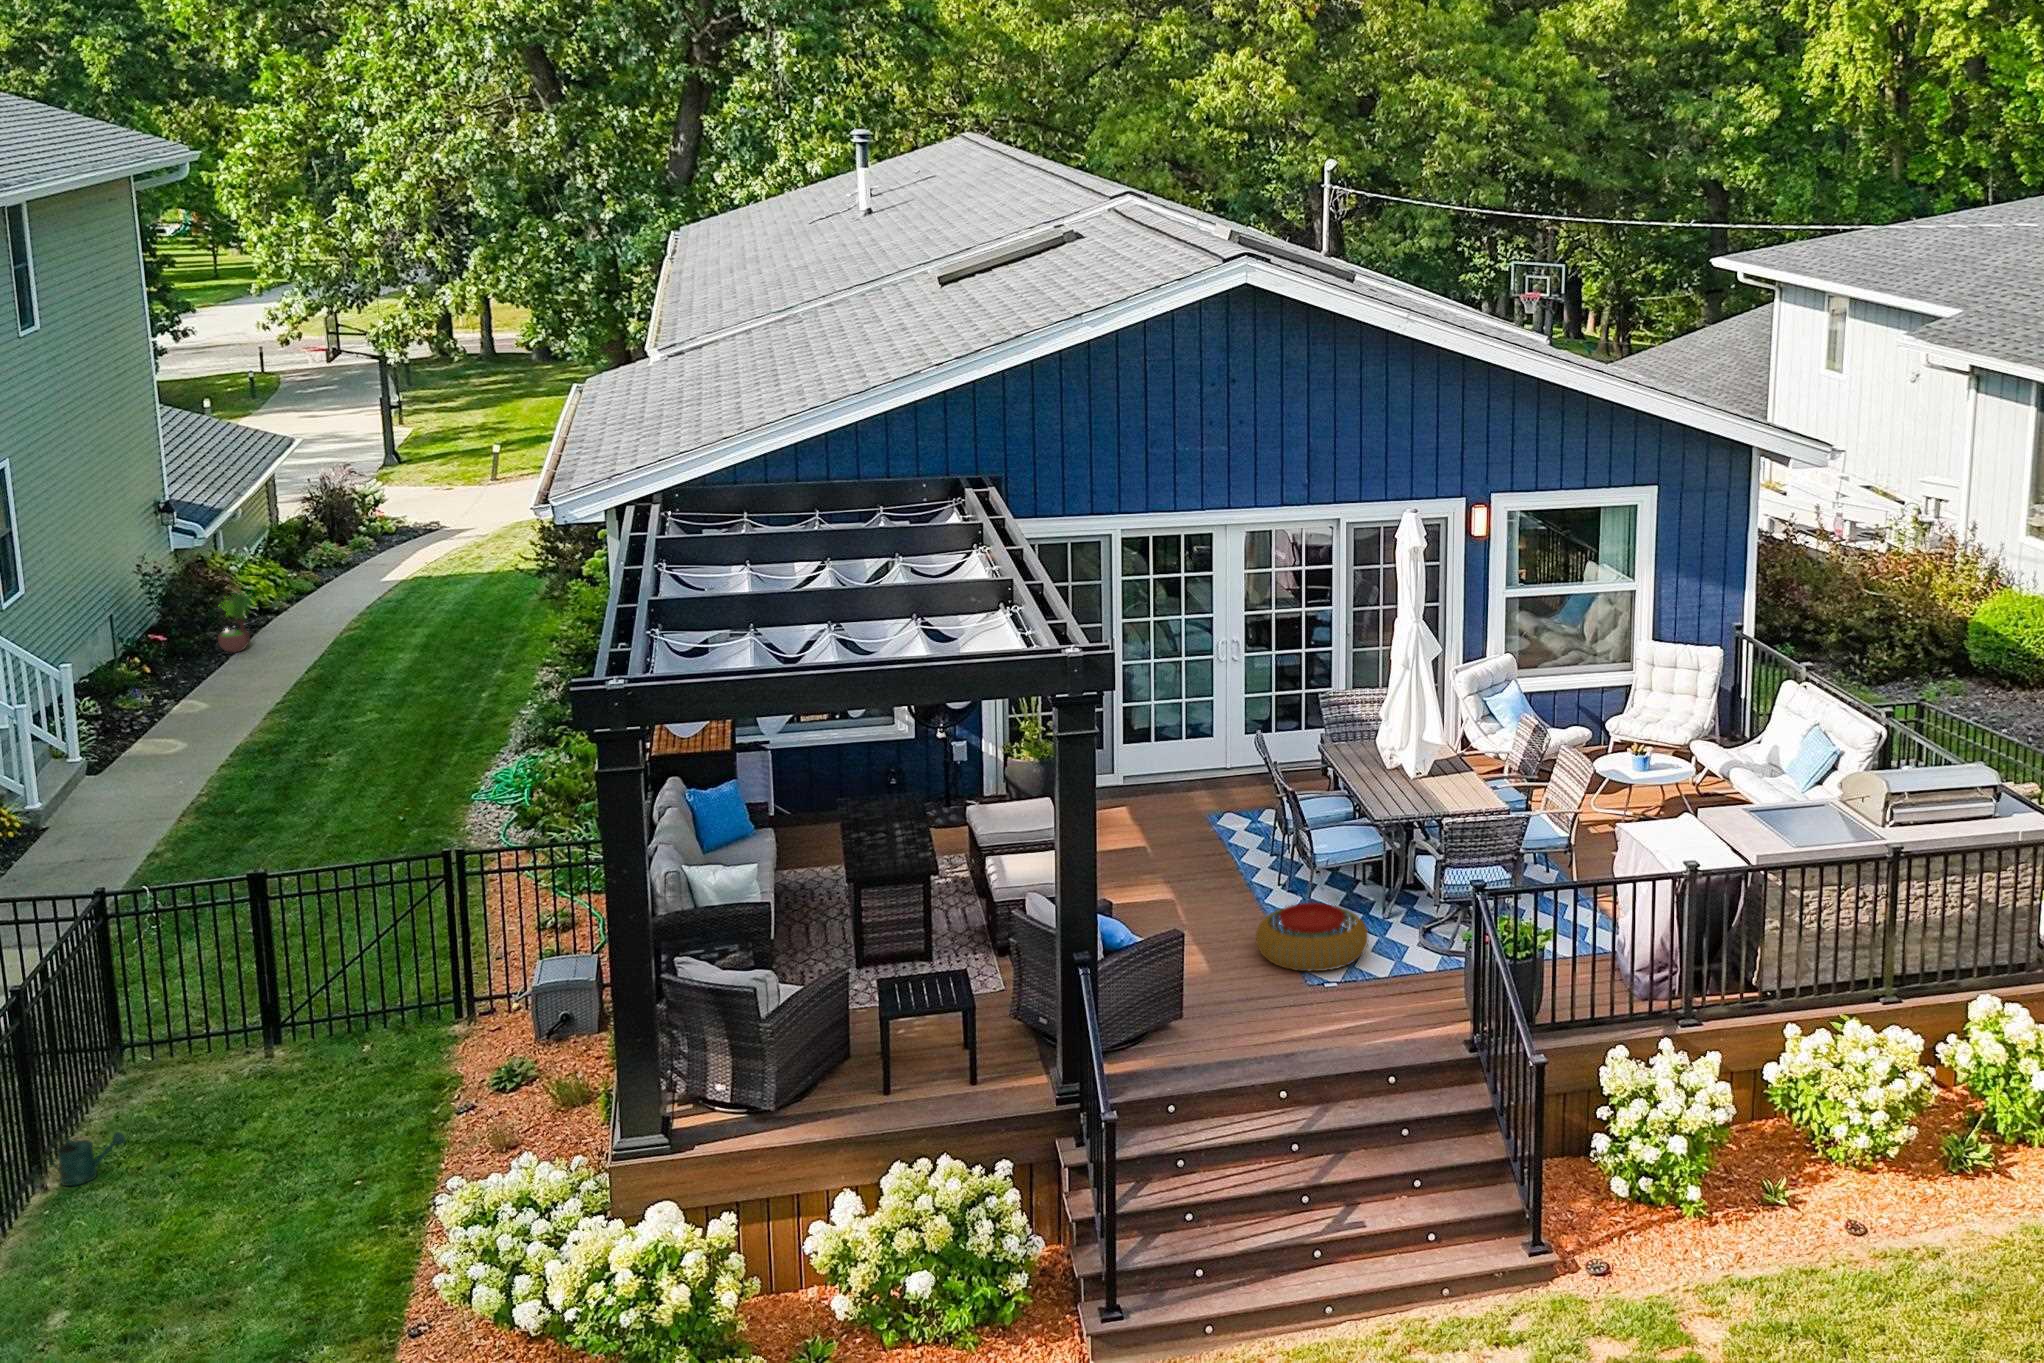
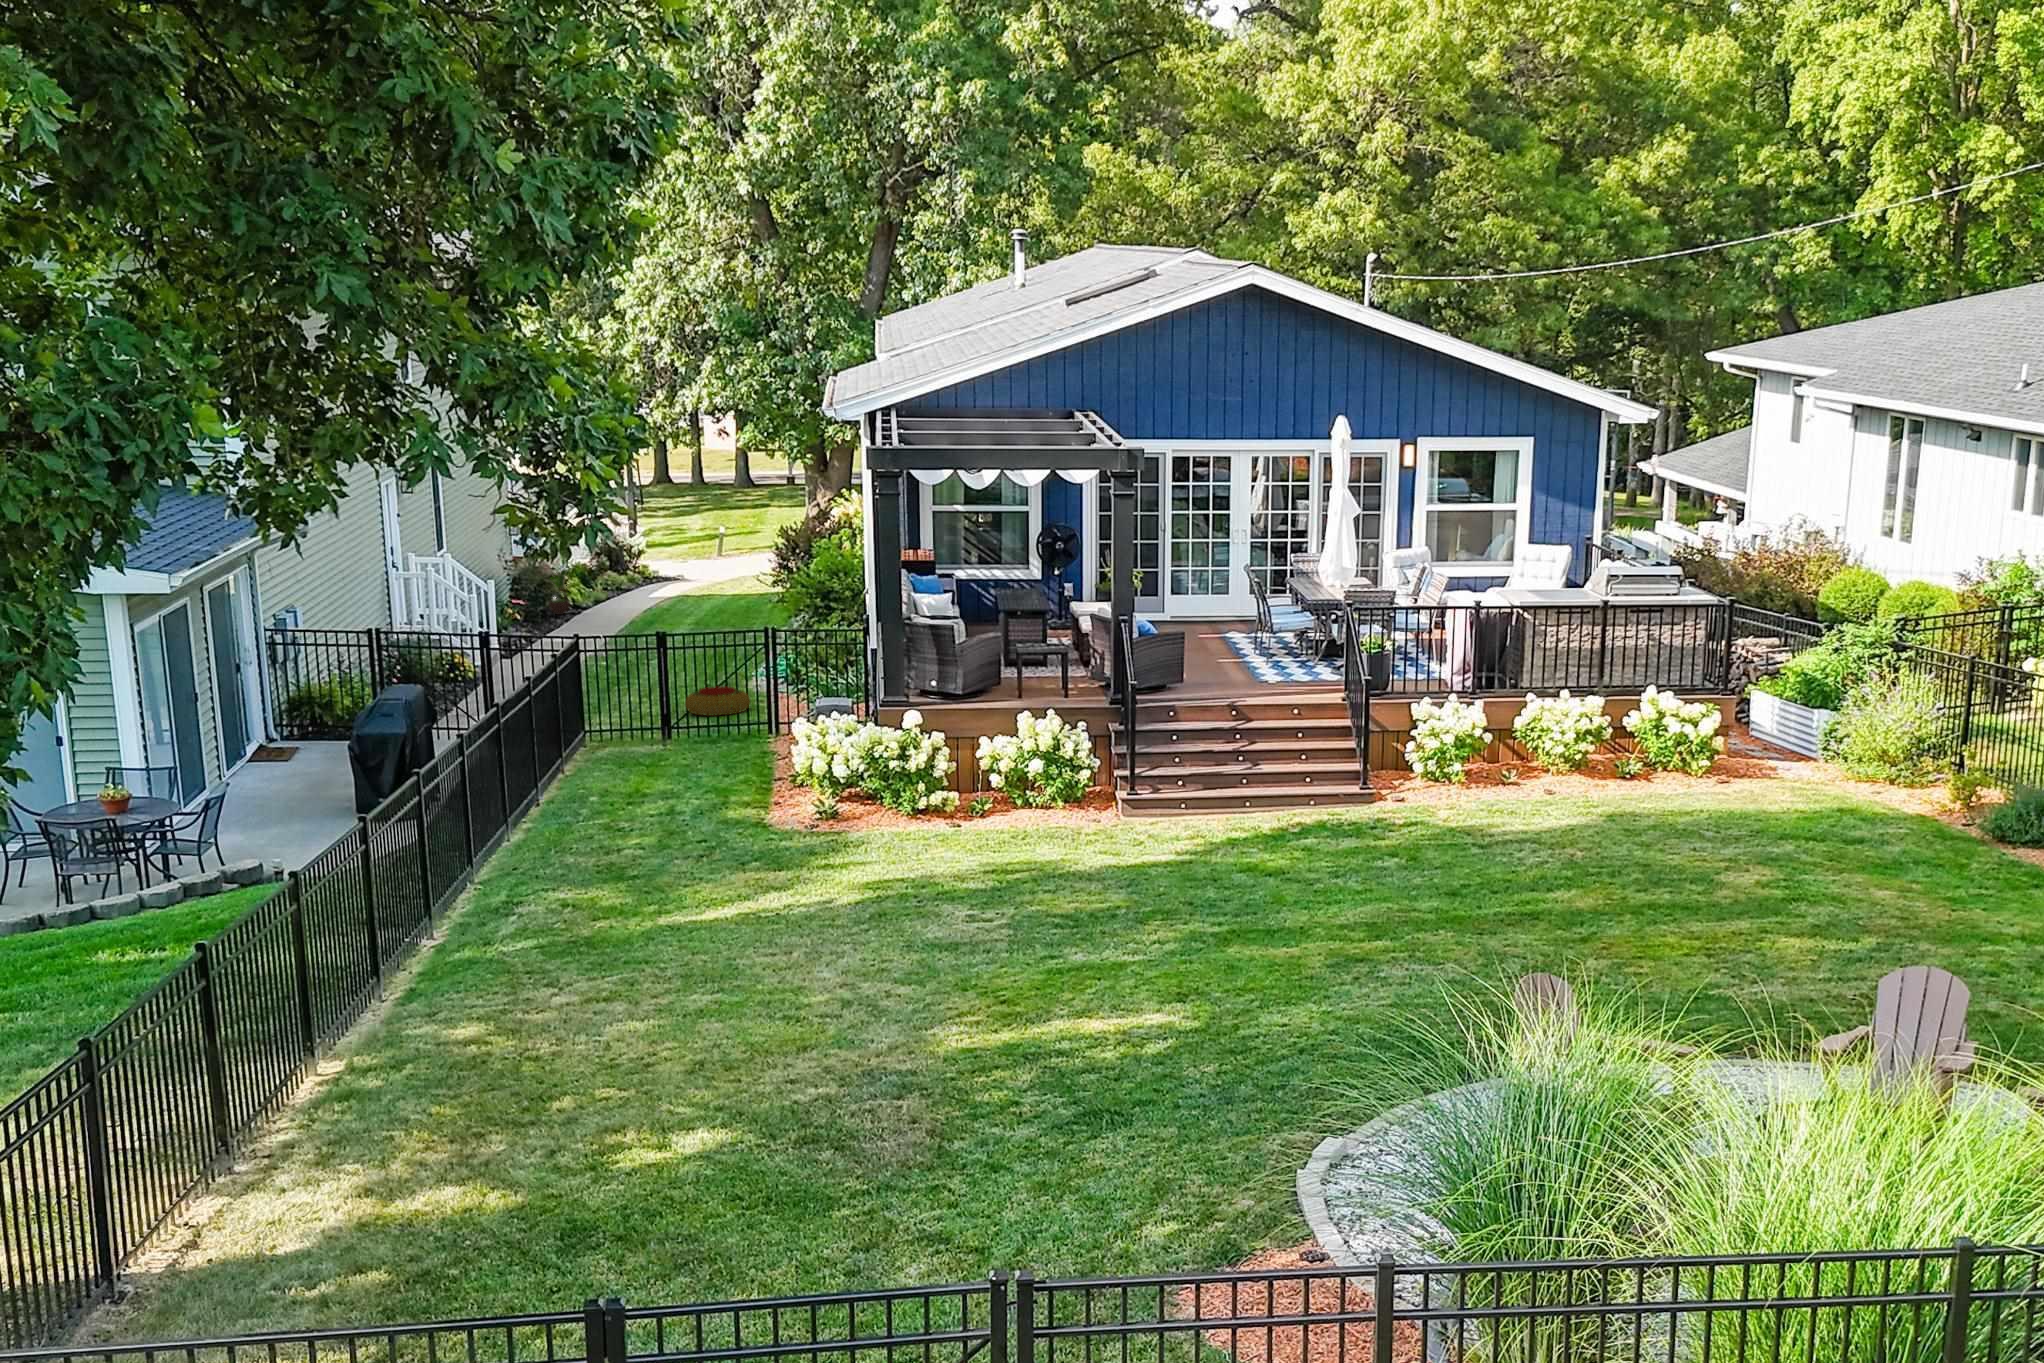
pouf: present [1256,903,1368,972] -> present [685,686,750,716]
watering can: present [47,1132,125,1186] -> none [576,716,616,742]

